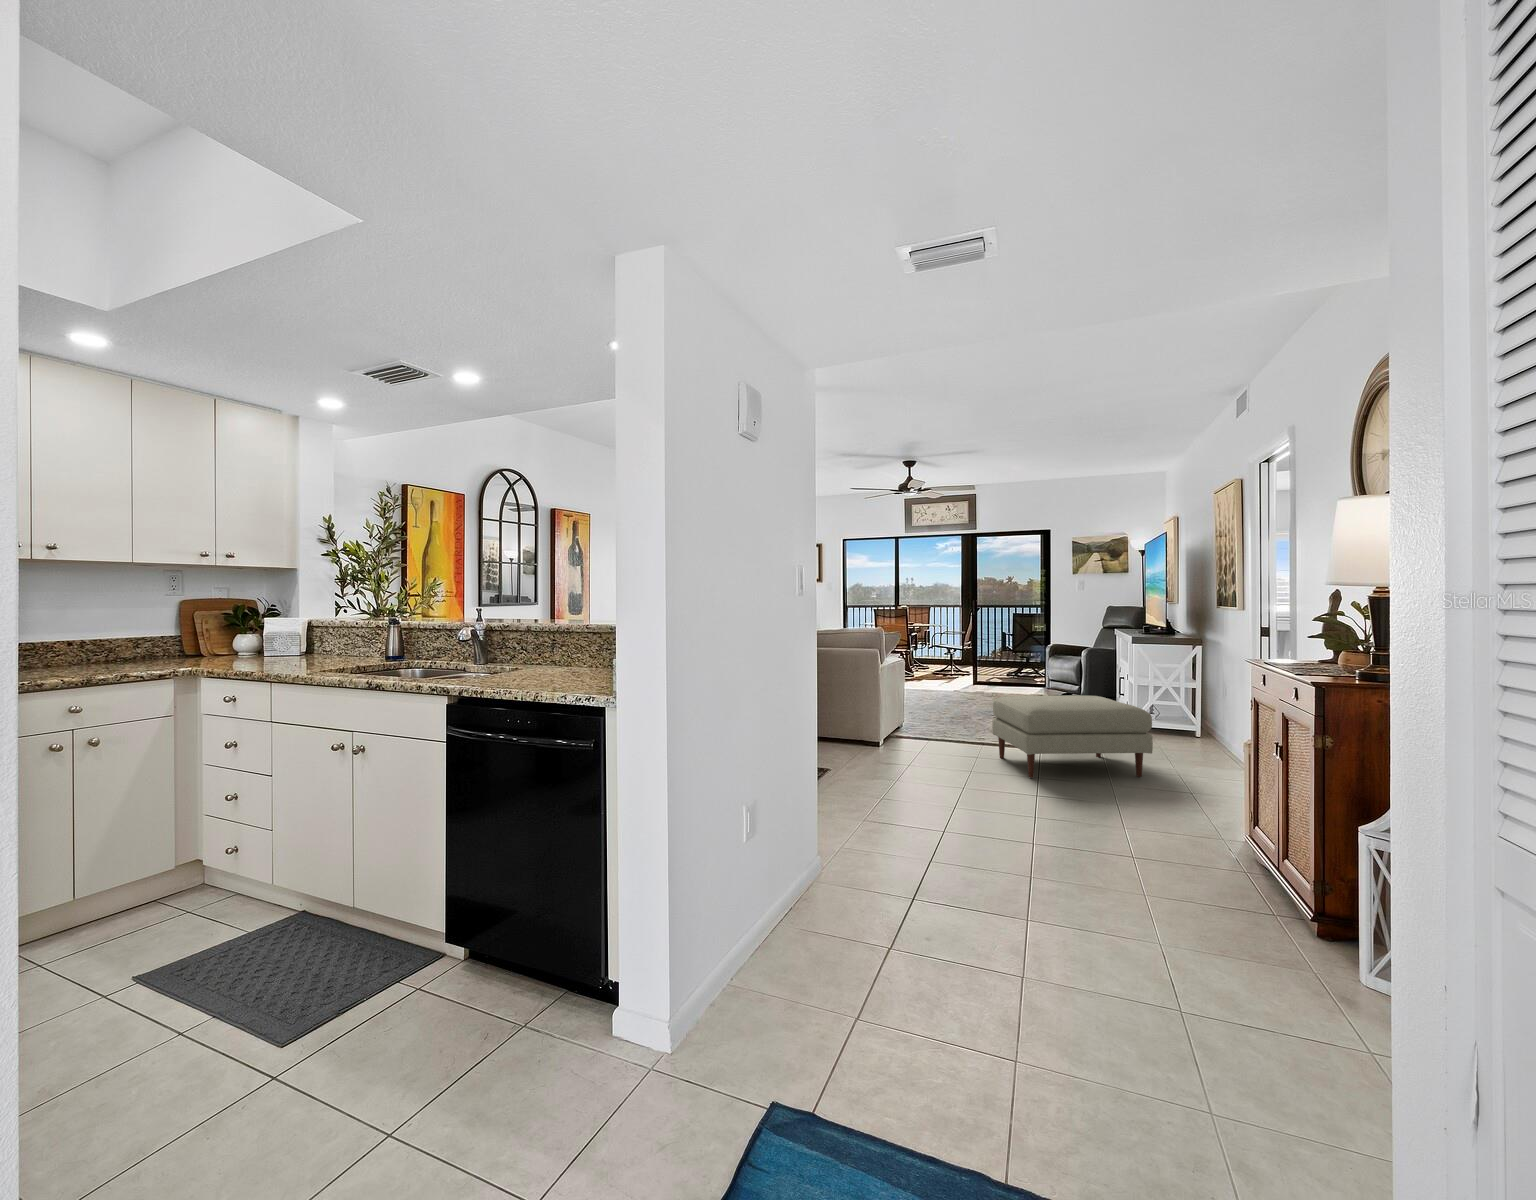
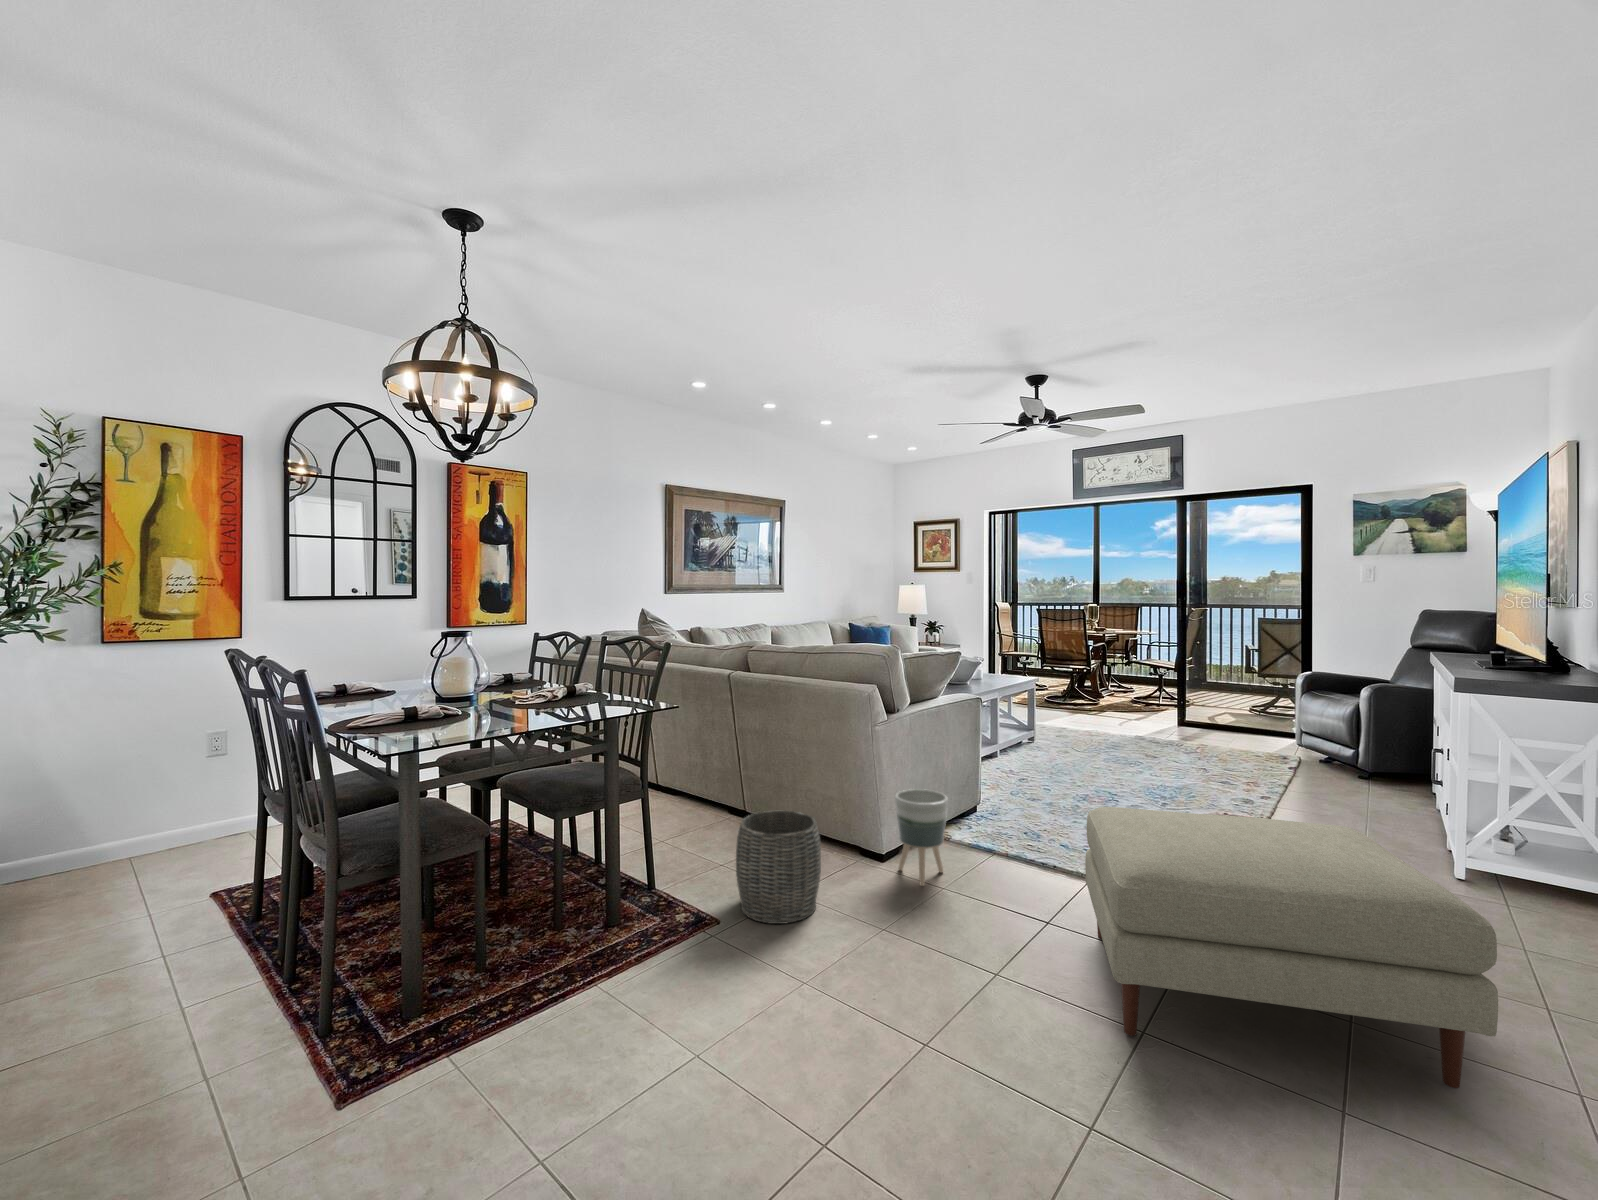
planter: none [889,703,917,751] -> present [895,789,948,886]
woven basket: none [825,715,870,767] -> present [736,810,821,924]

